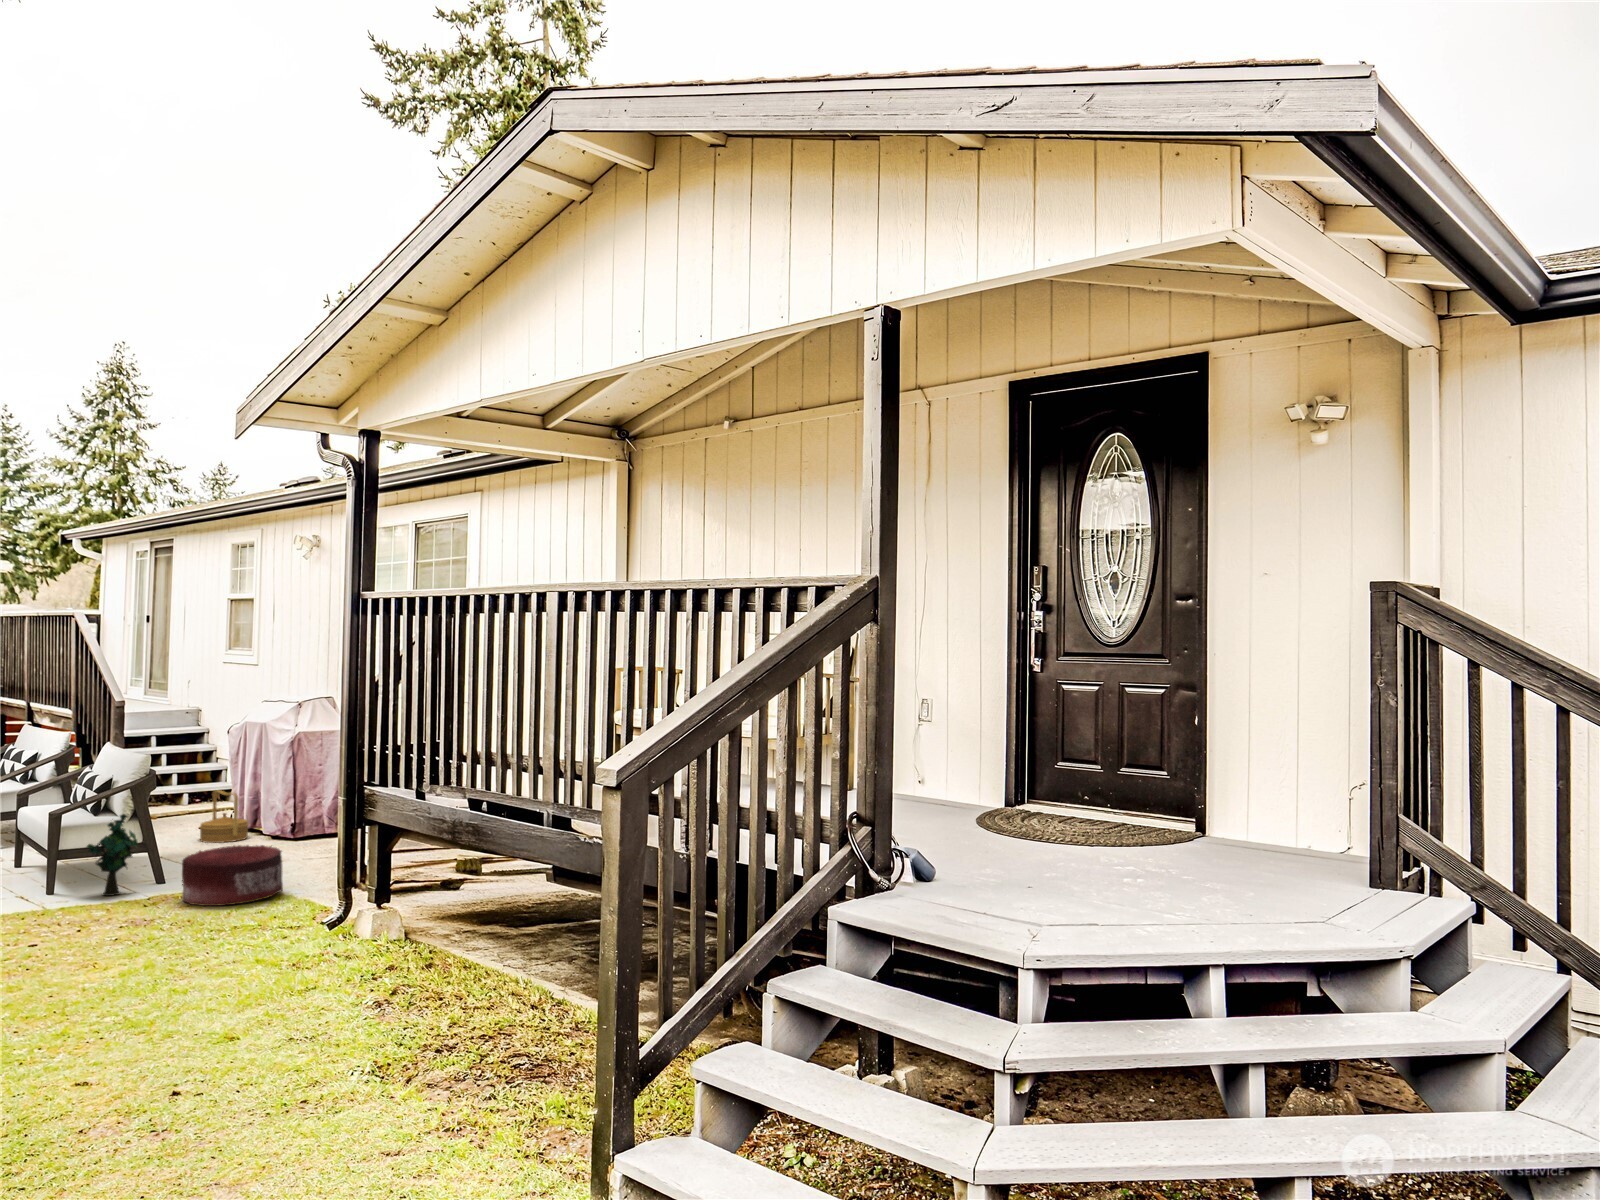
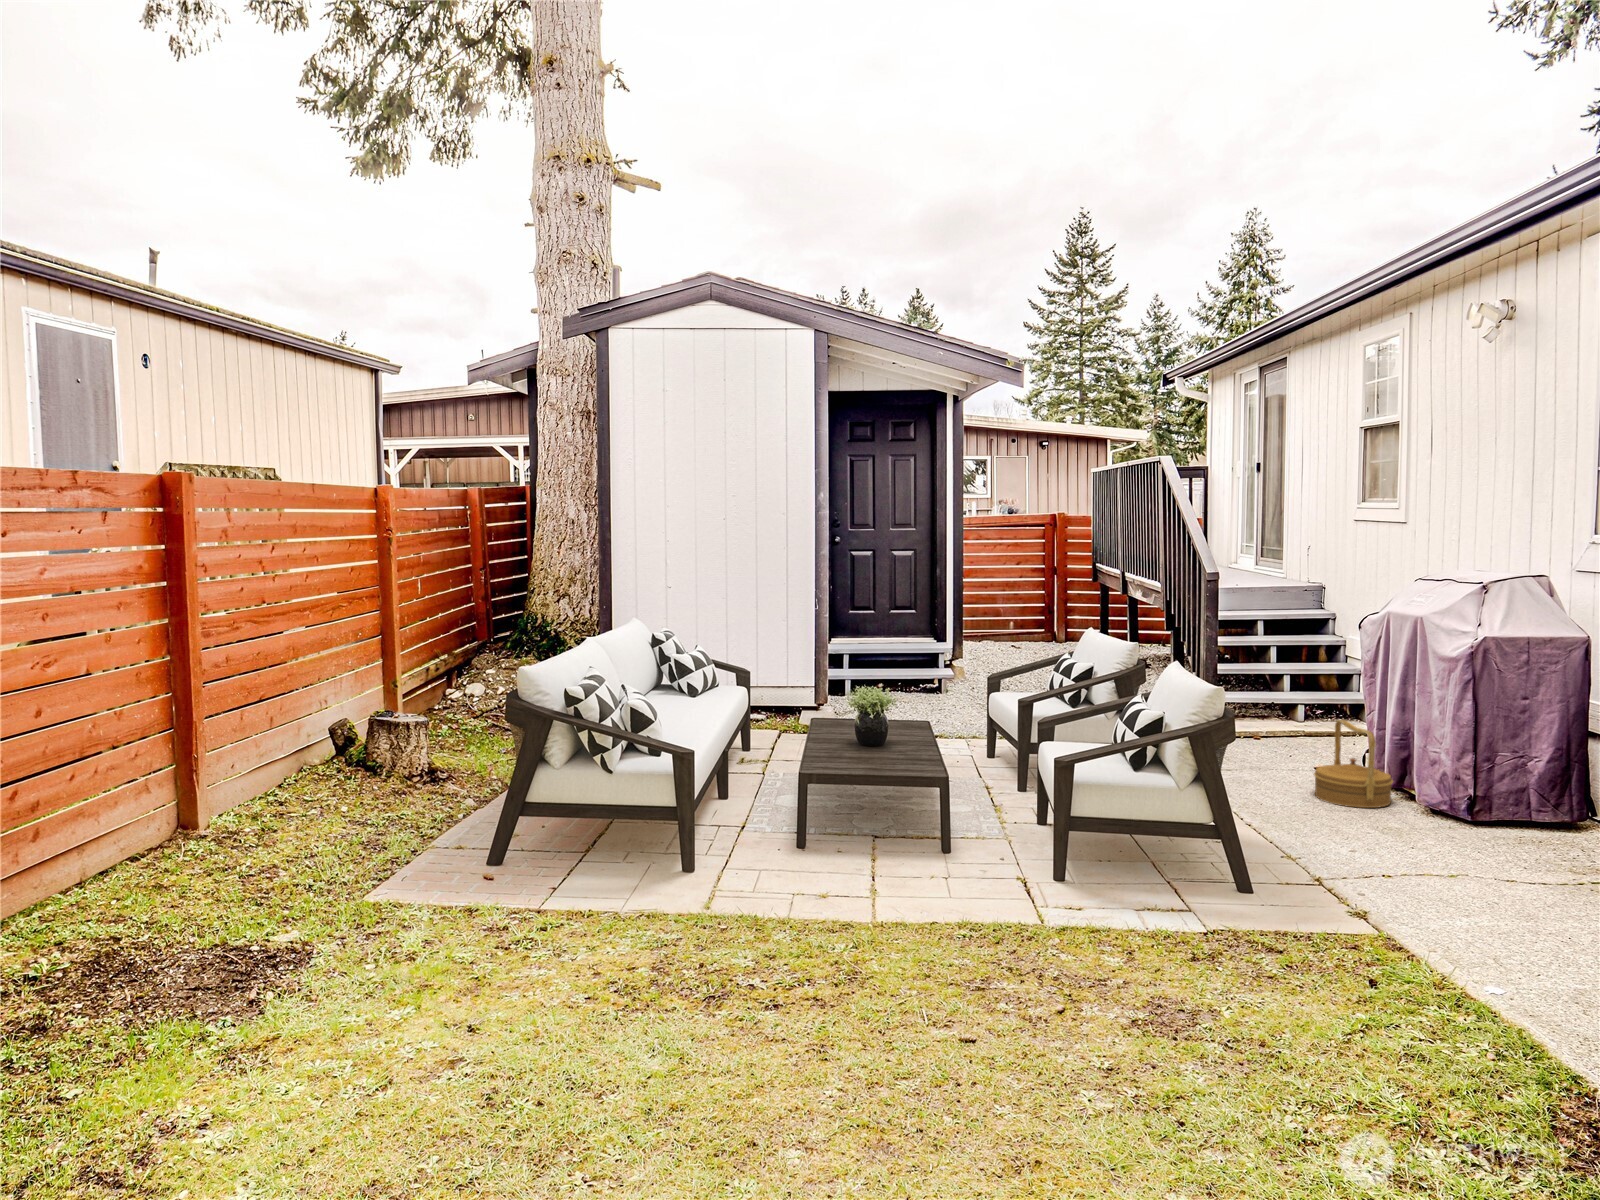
decorative plant: present [87,814,138,896] -> none [1117,777,1199,913]
pouf: present [182,845,283,906] -> none [1265,874,1477,1031]

